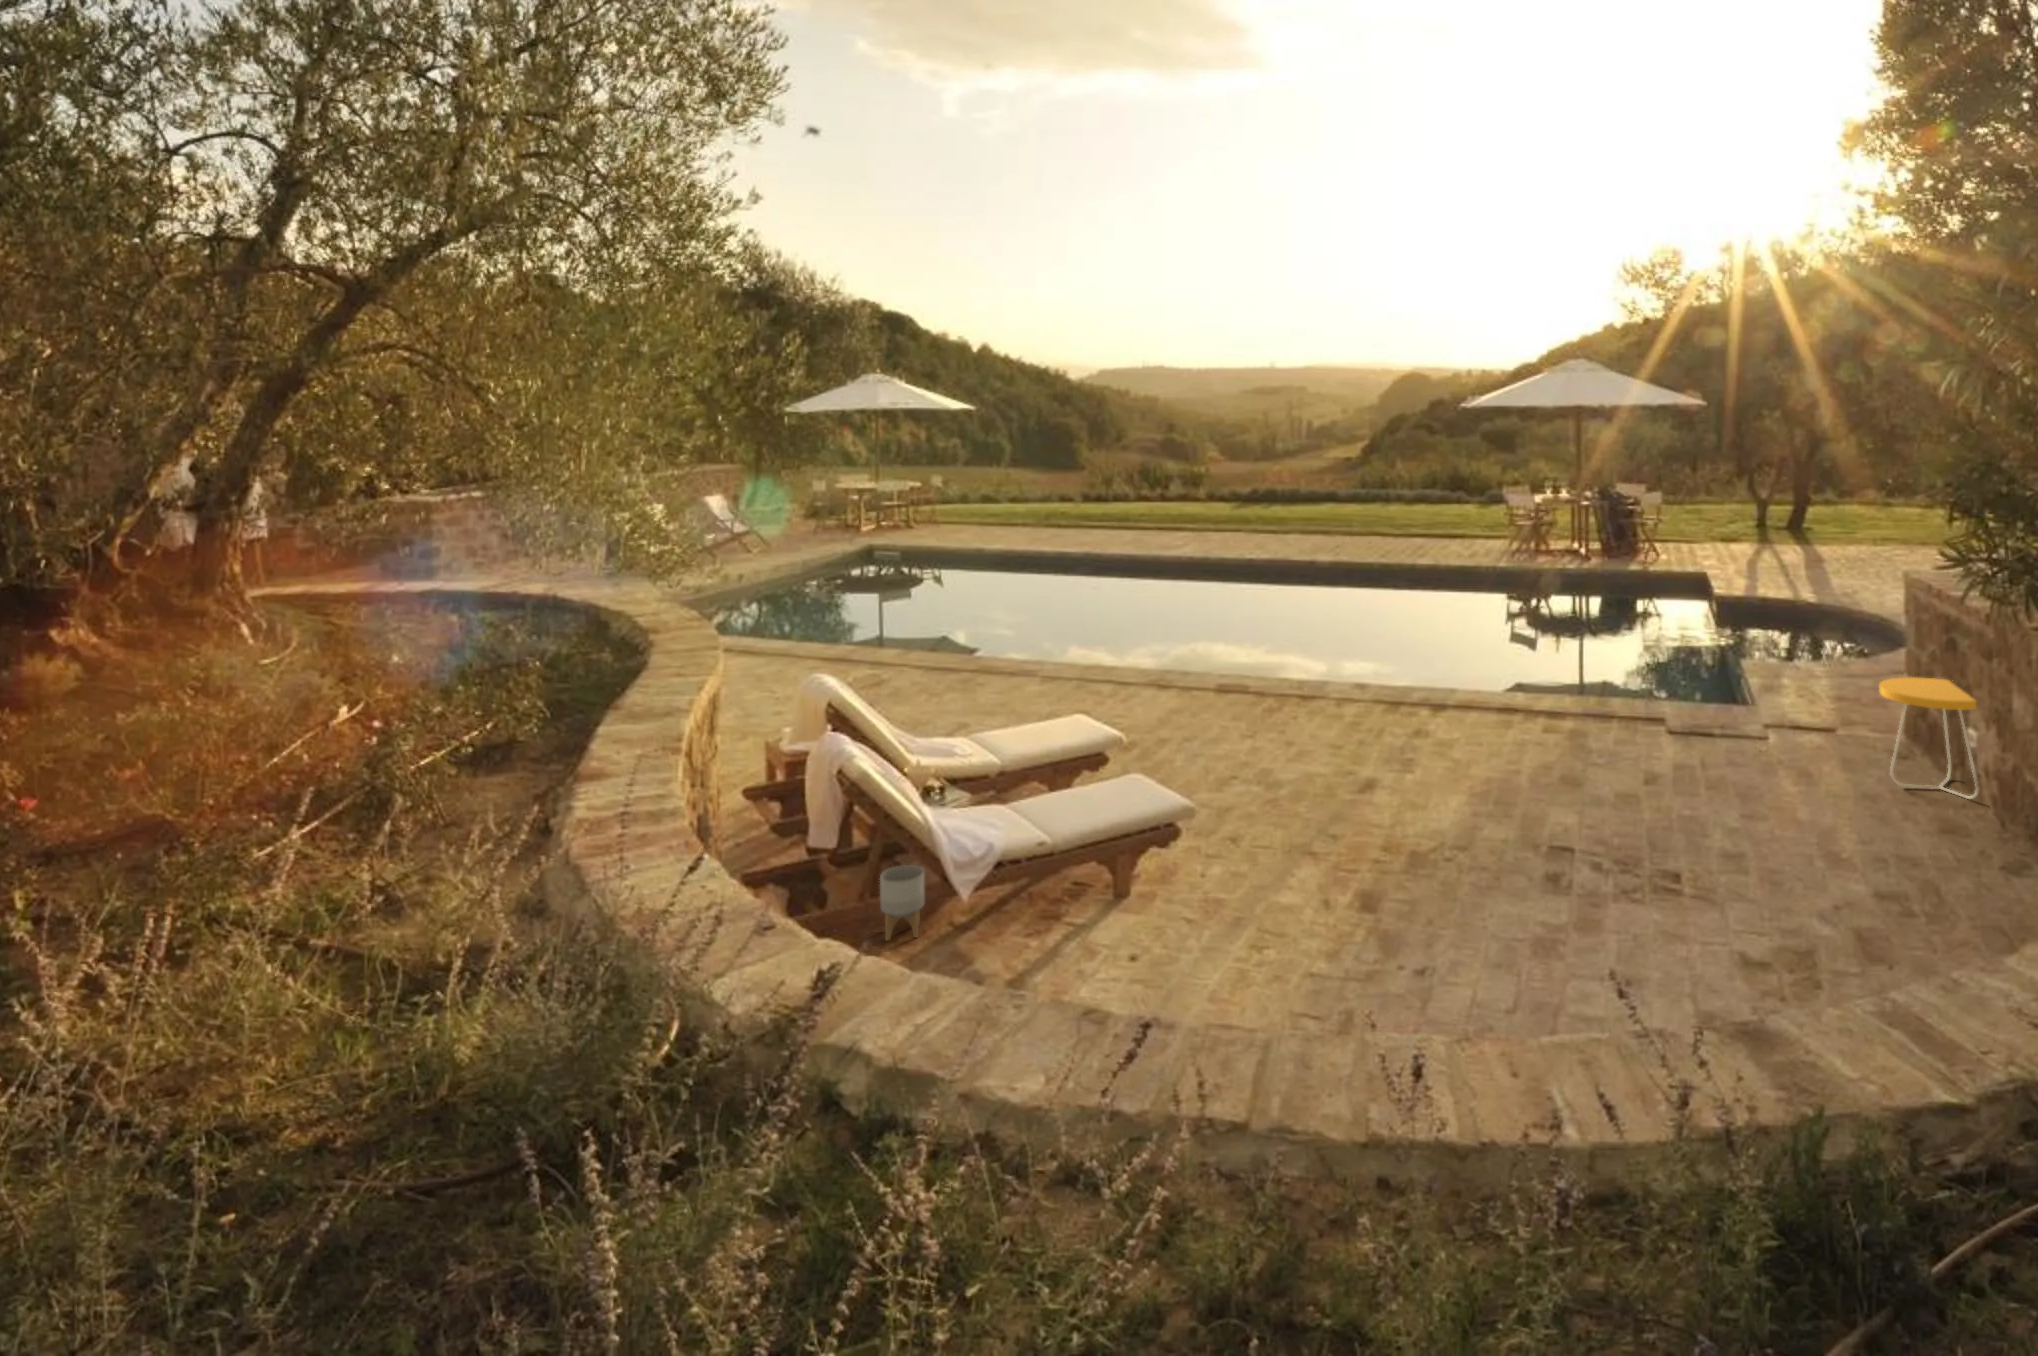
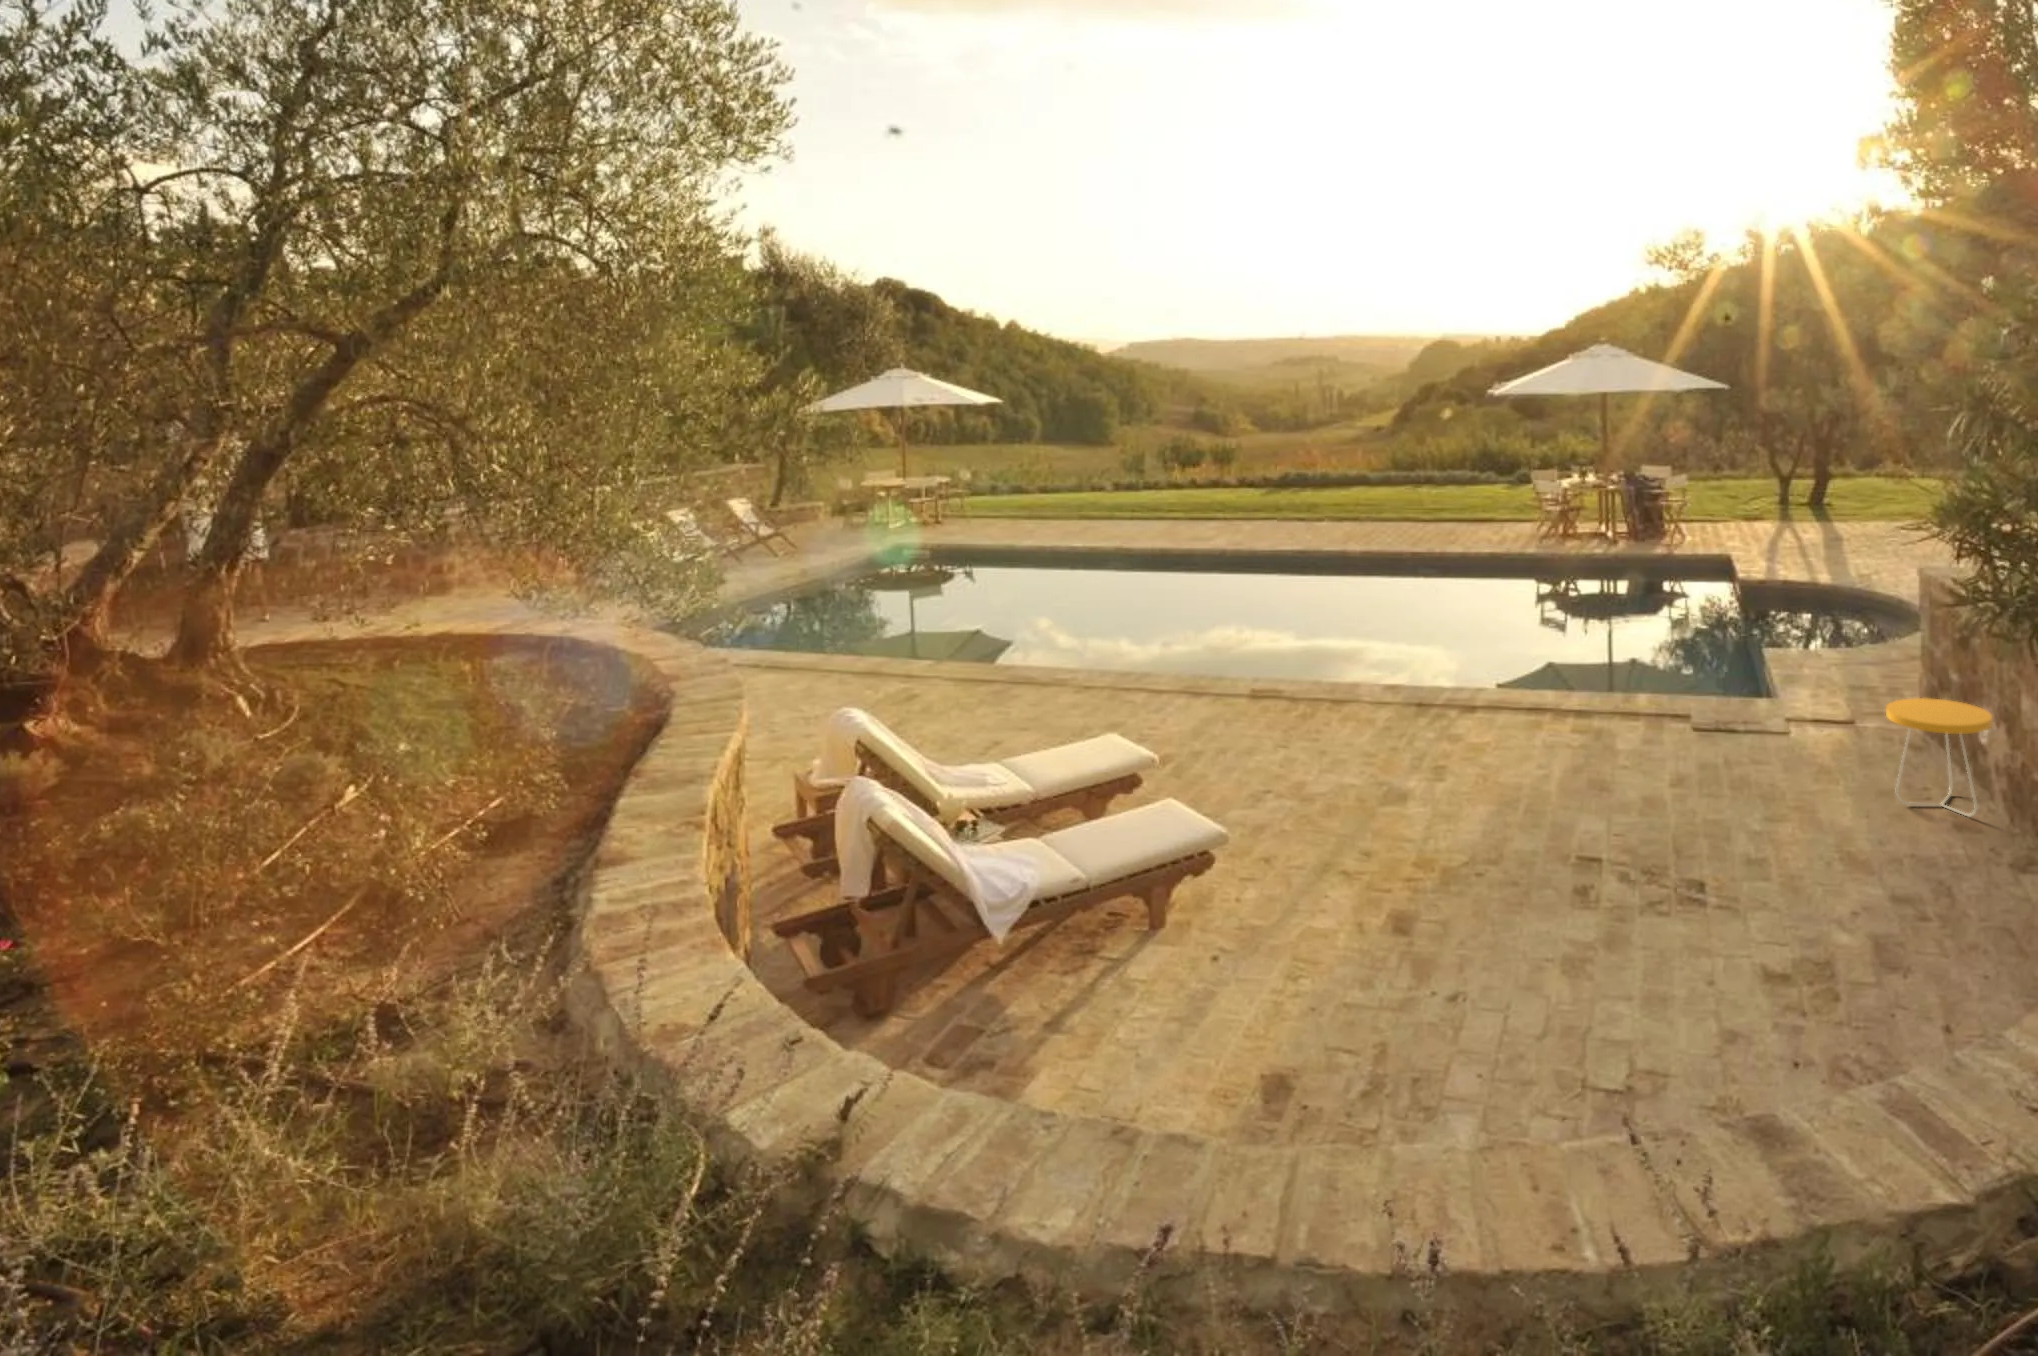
planter: present [880,865,924,941] -> none [921,934,966,1012]

